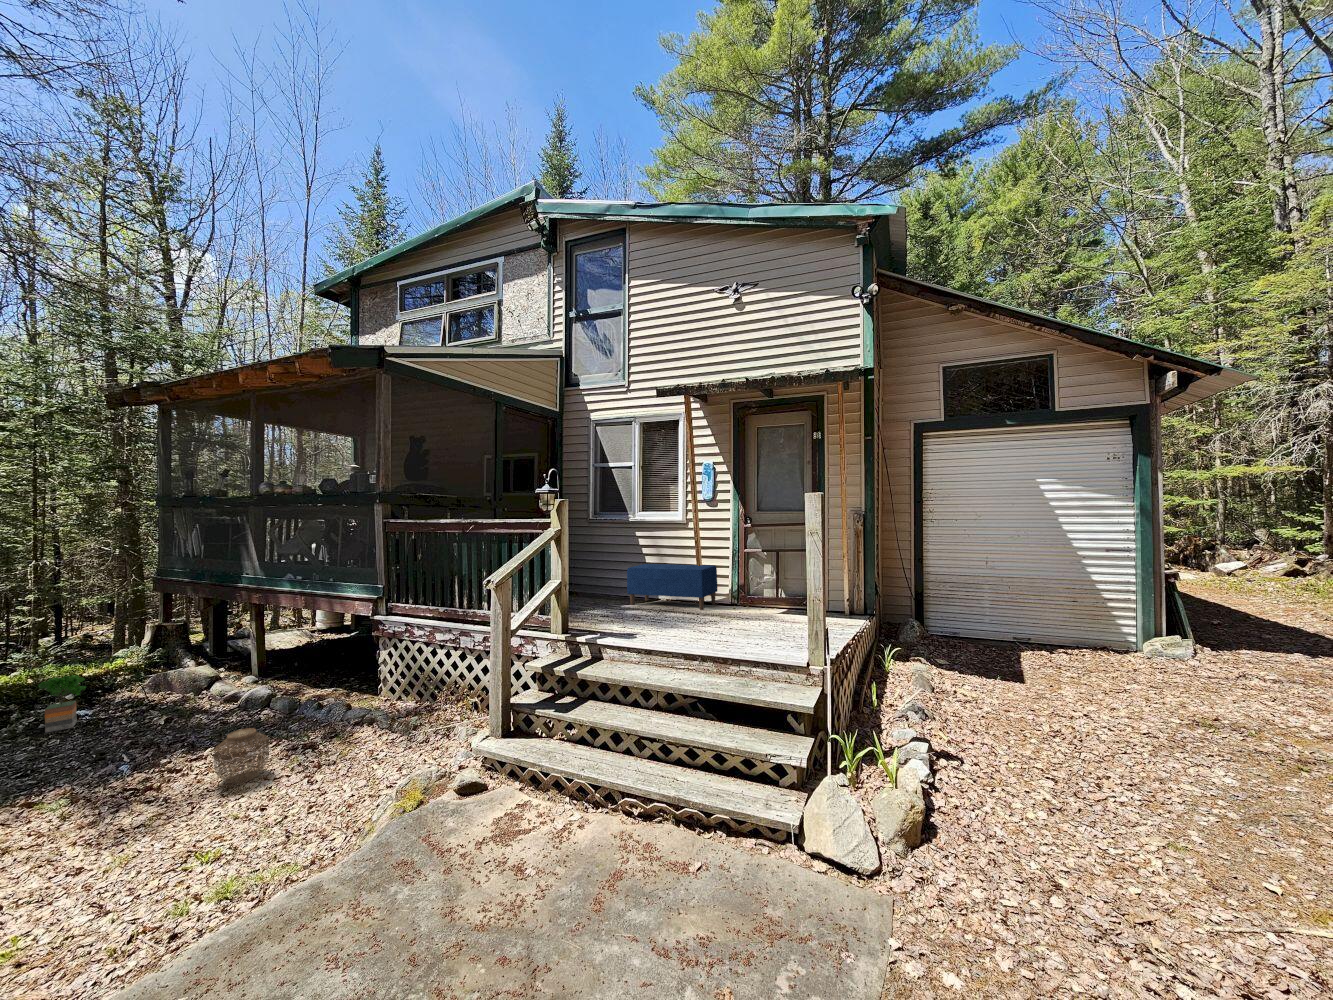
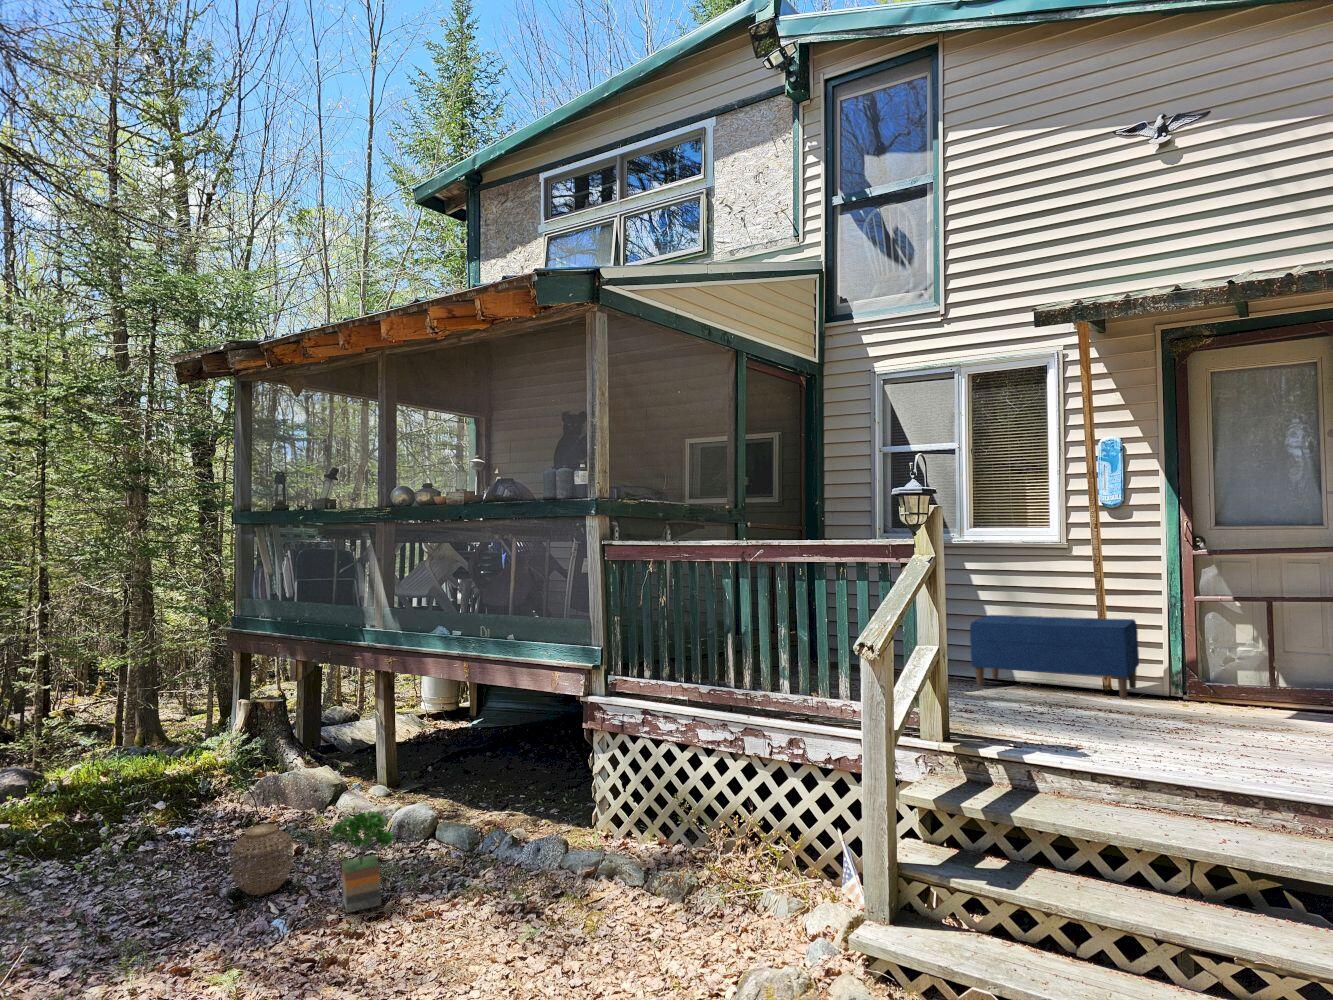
potted tree: present [39,675,86,733] -> present [330,811,393,913]
woven basket: present [214,728,269,784] -> present [230,824,293,894]

